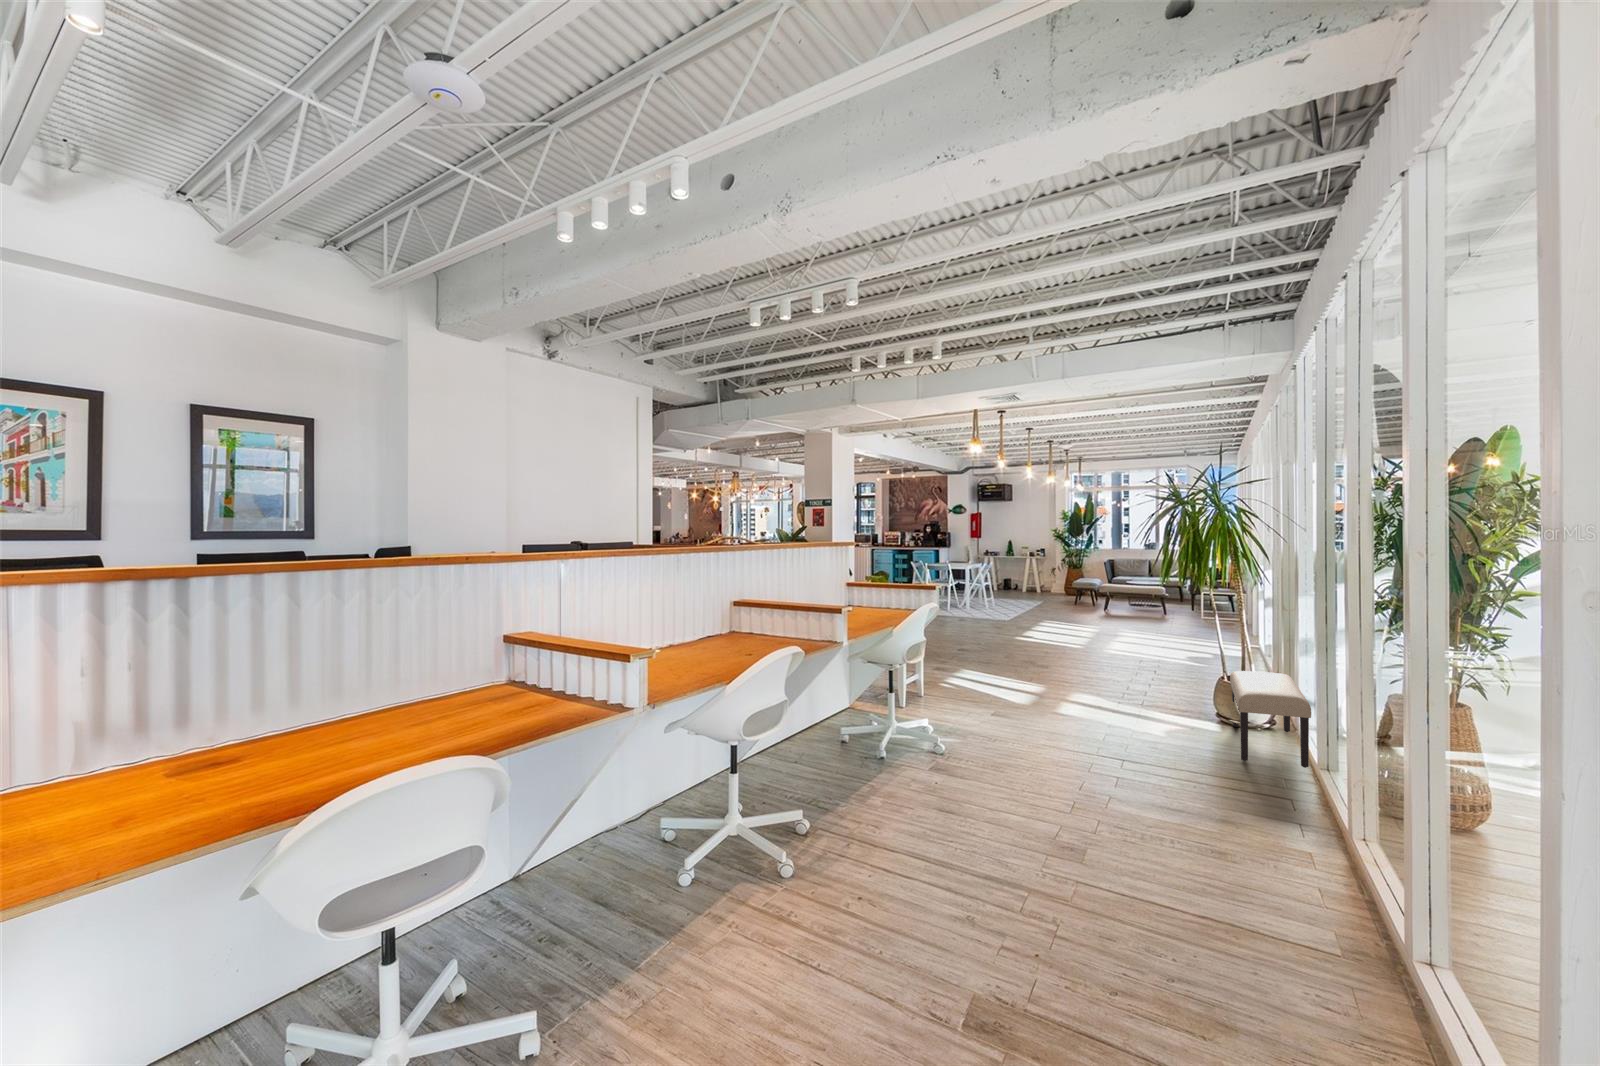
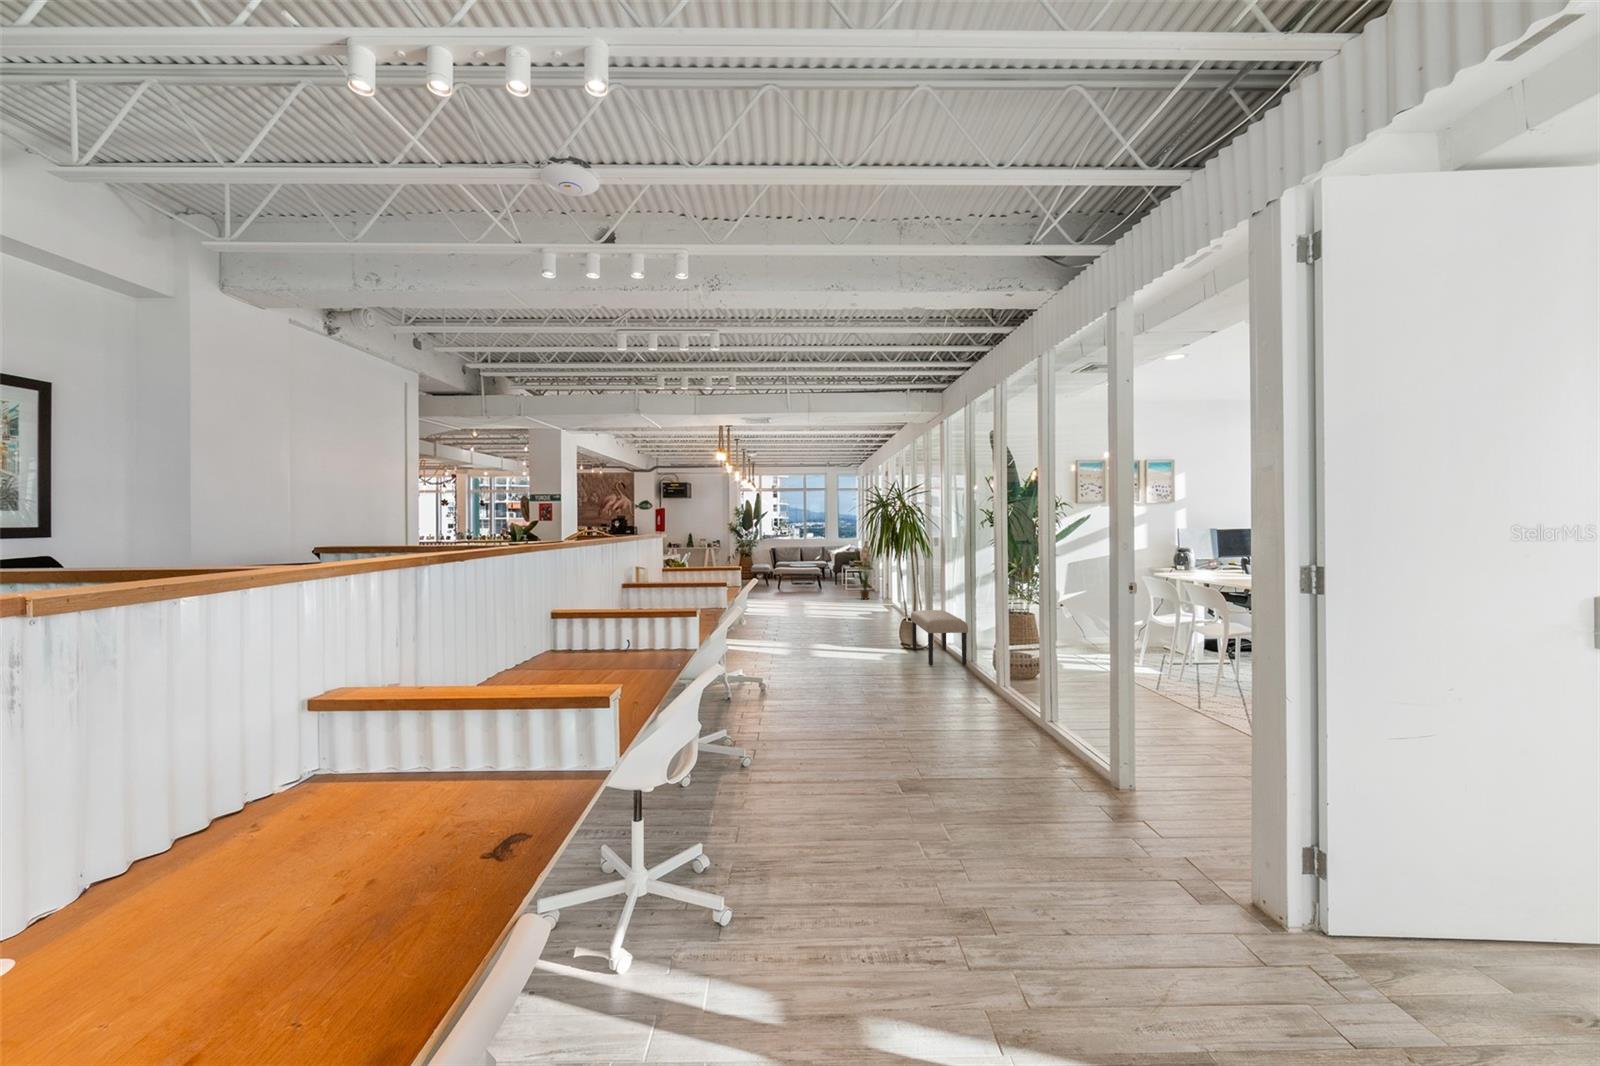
house plant: none [1196,572,1237,633] -> present [856,558,873,599]

